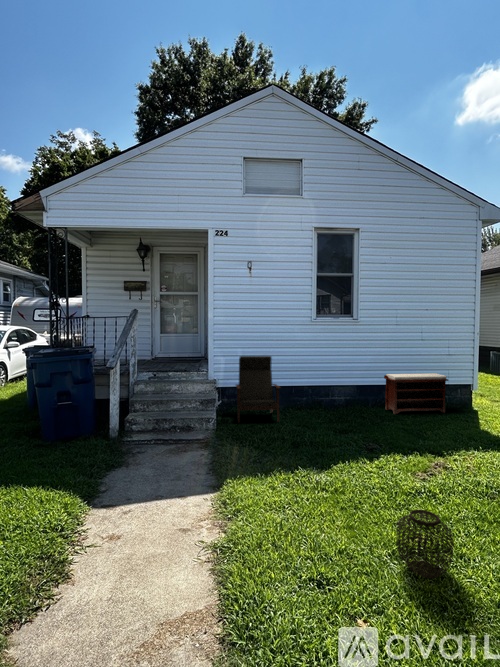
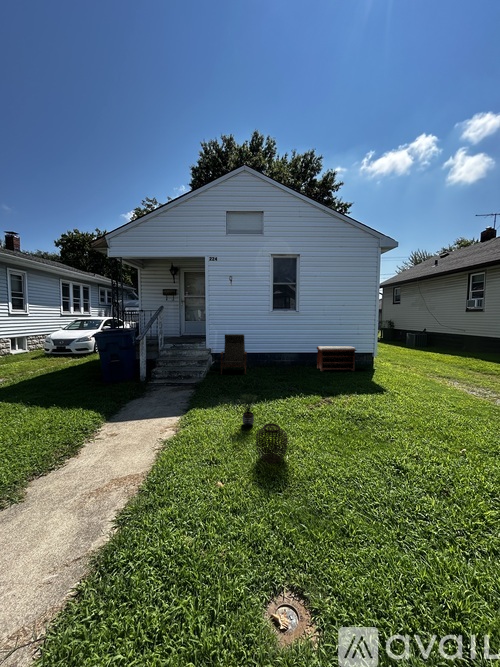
potted plant: none [323,456,362,514] -> present [237,393,255,426]

